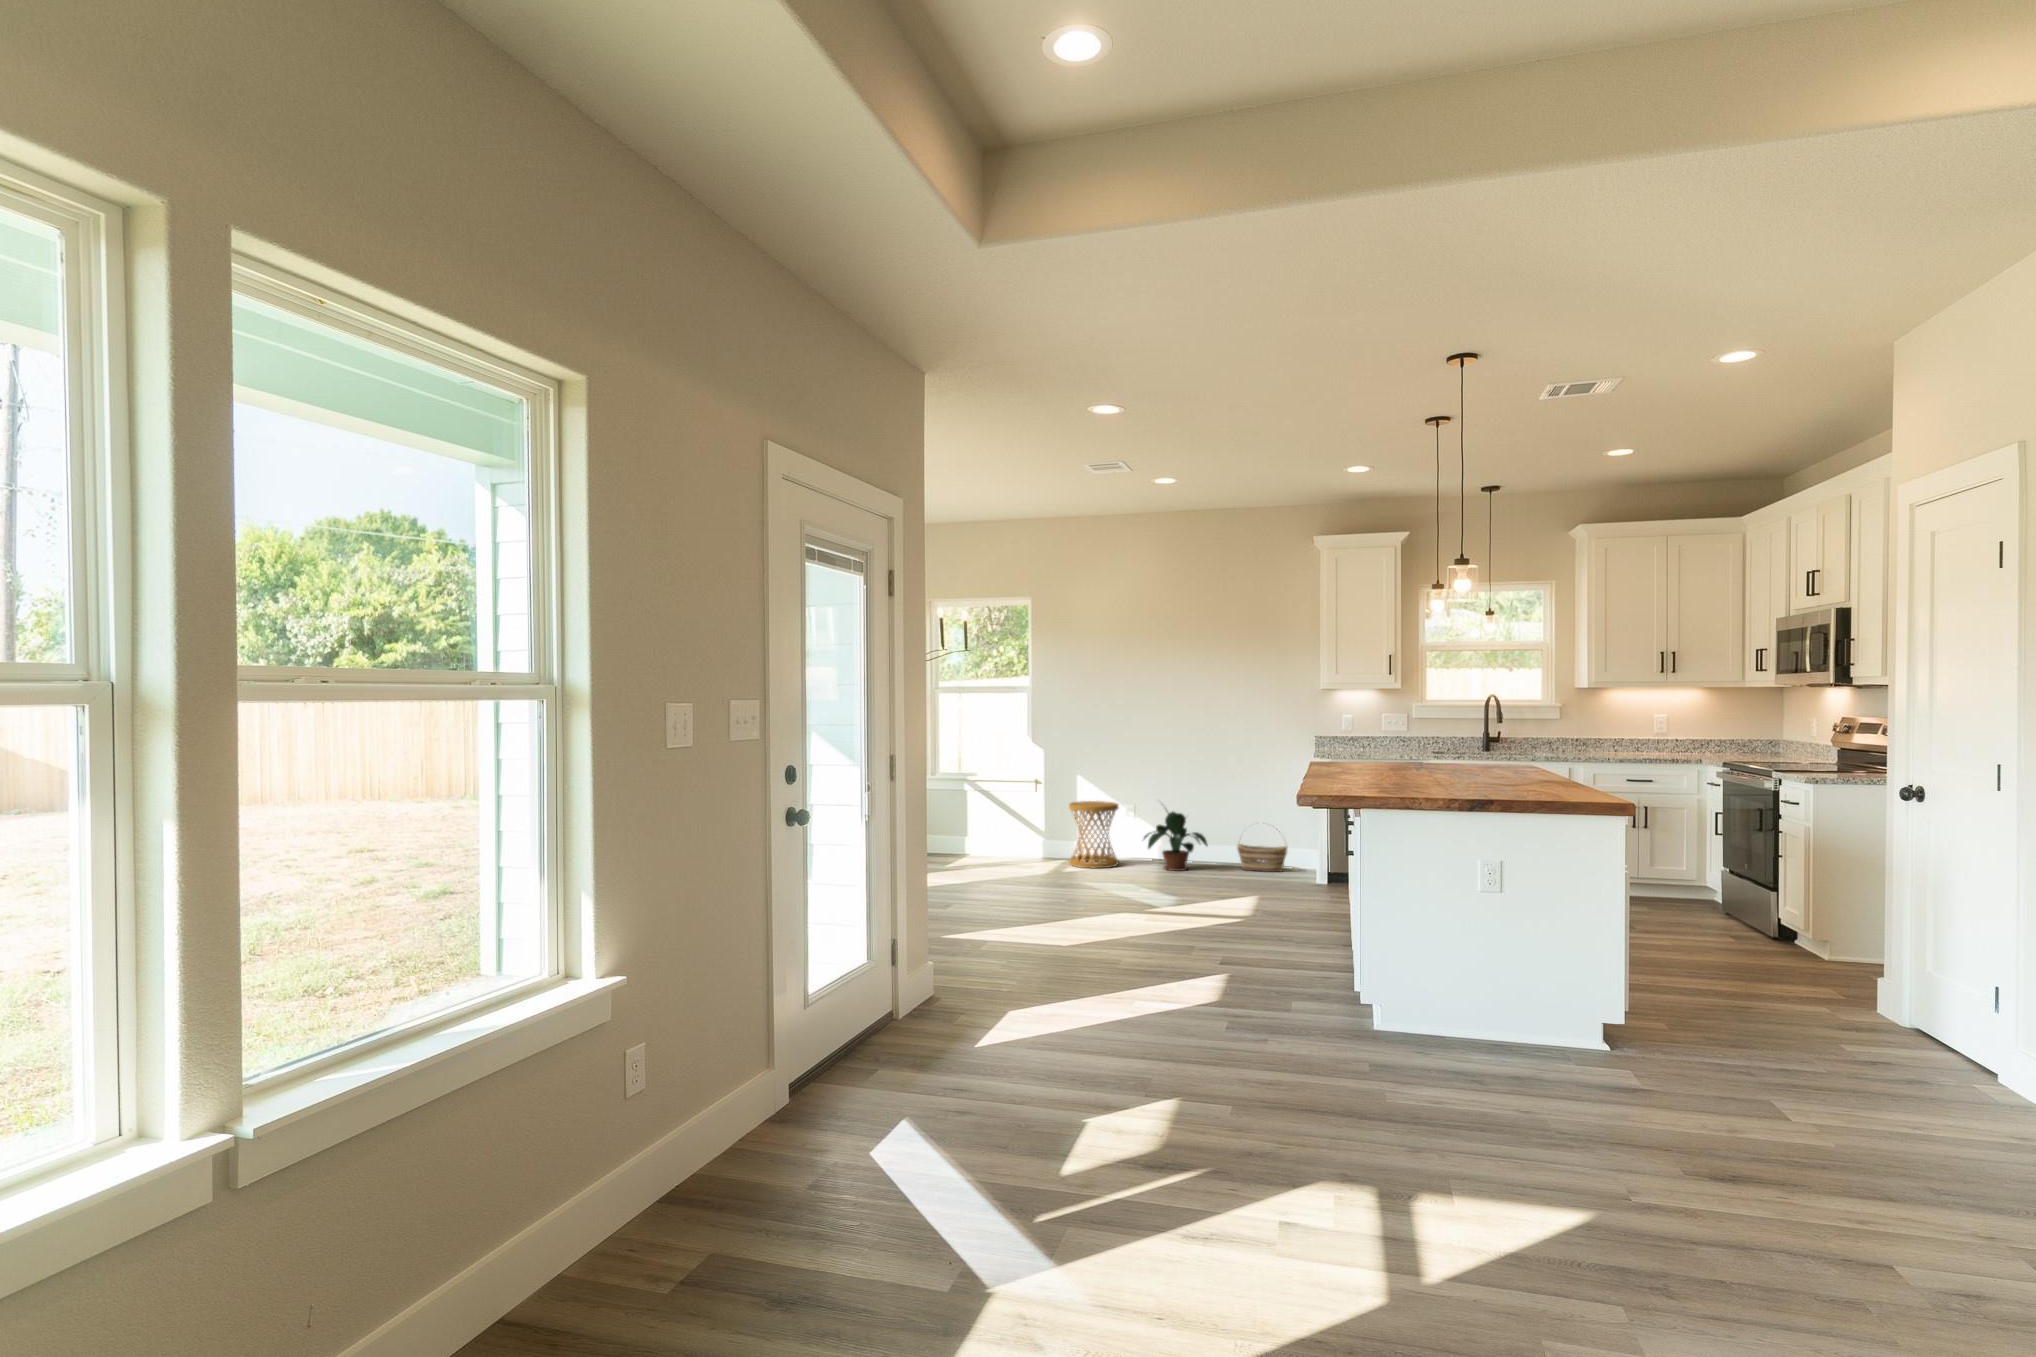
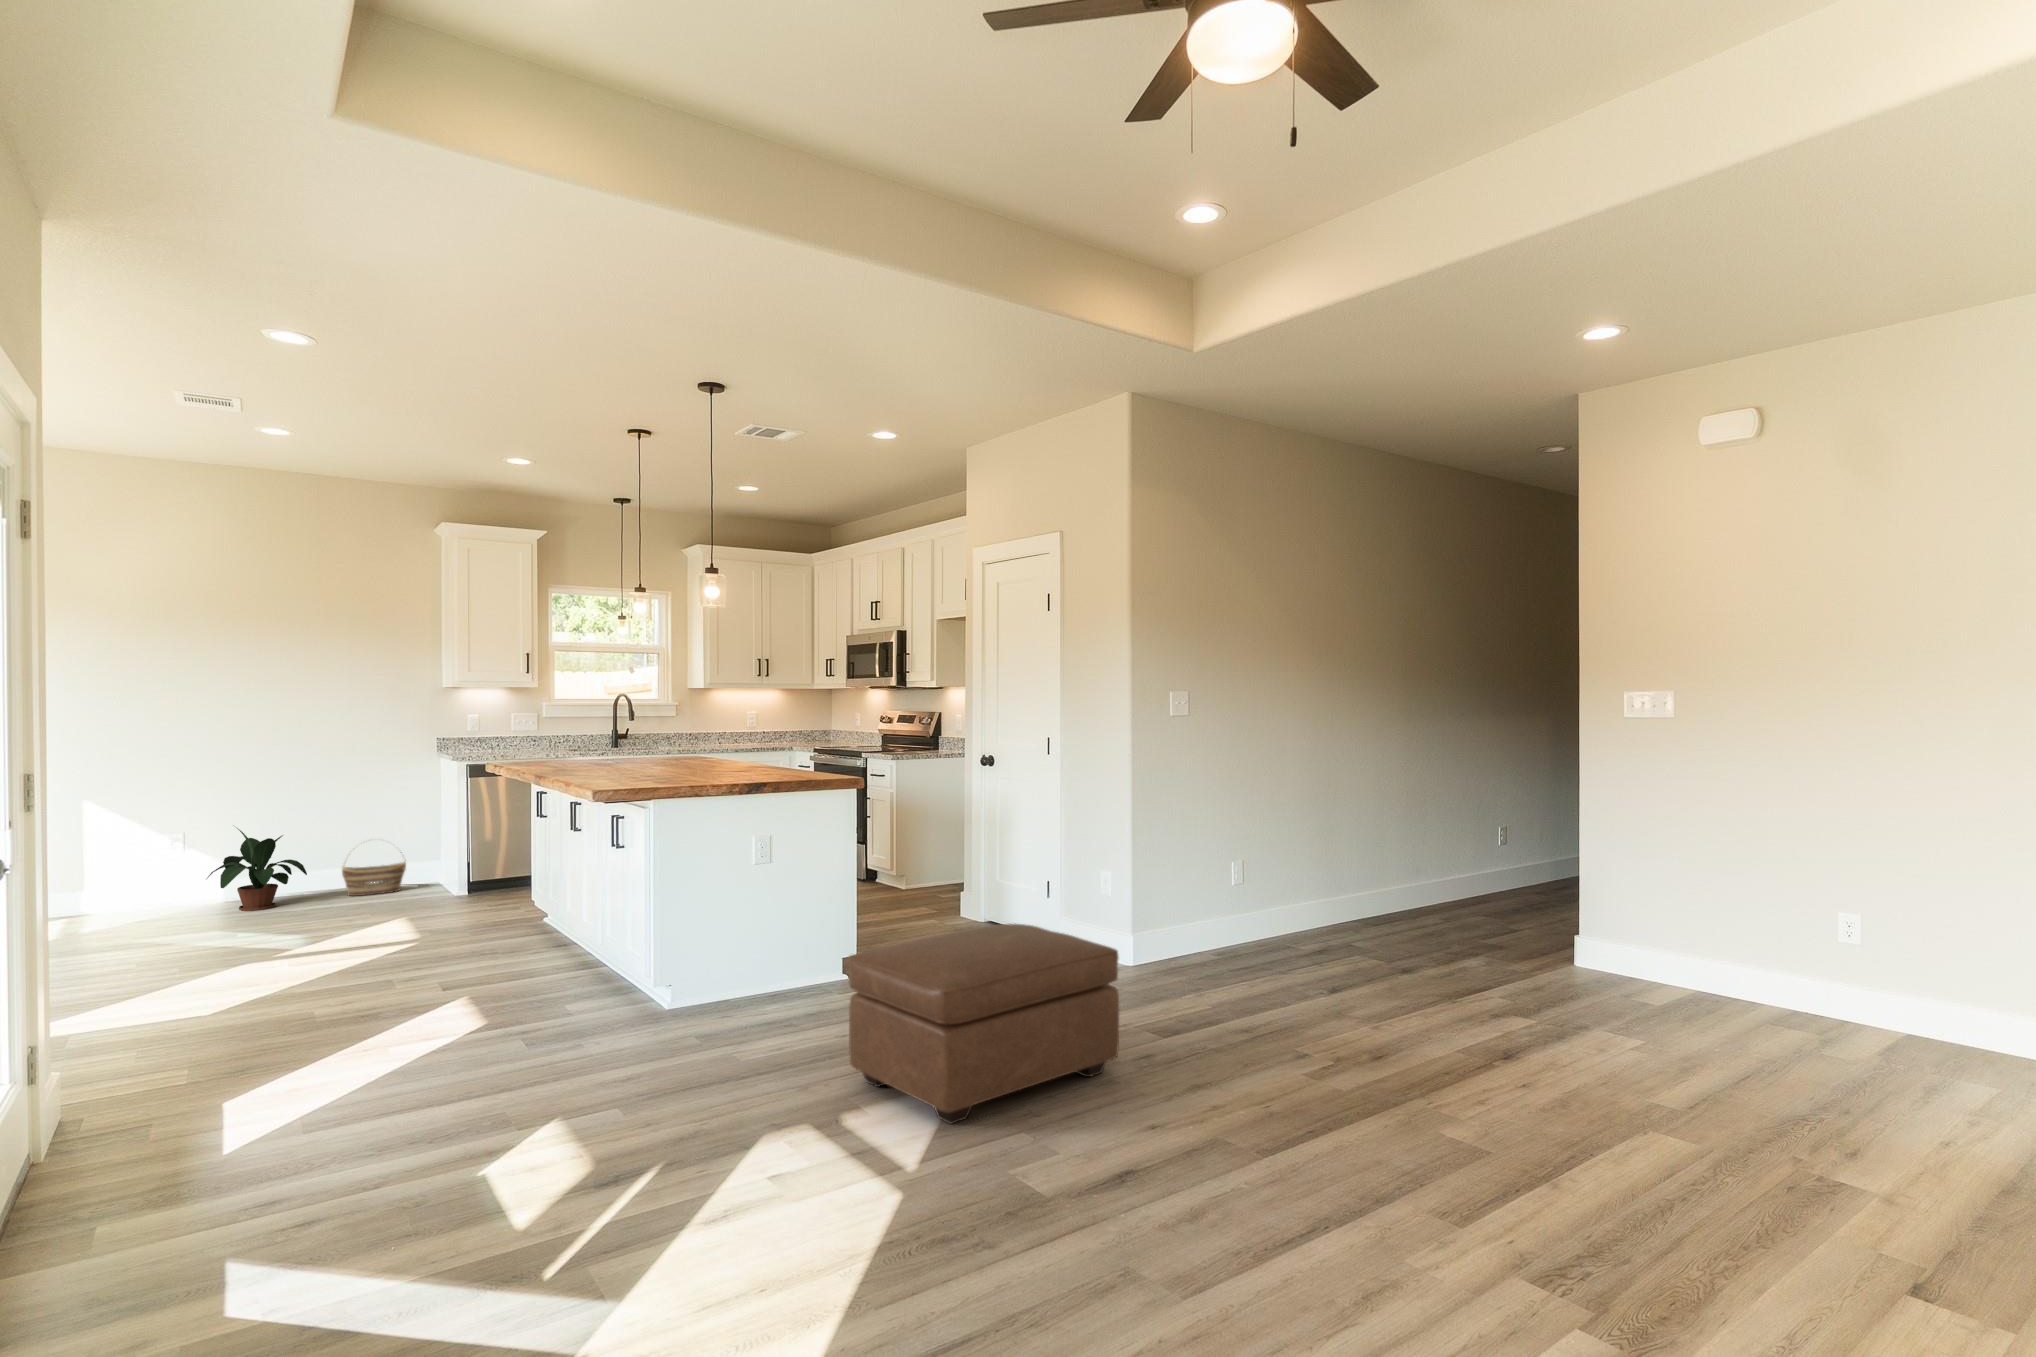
side table: present [1069,801,1119,868] -> none [79,835,166,927]
ottoman: none [1462,1009,1880,1286] -> present [848,924,1119,1124]

